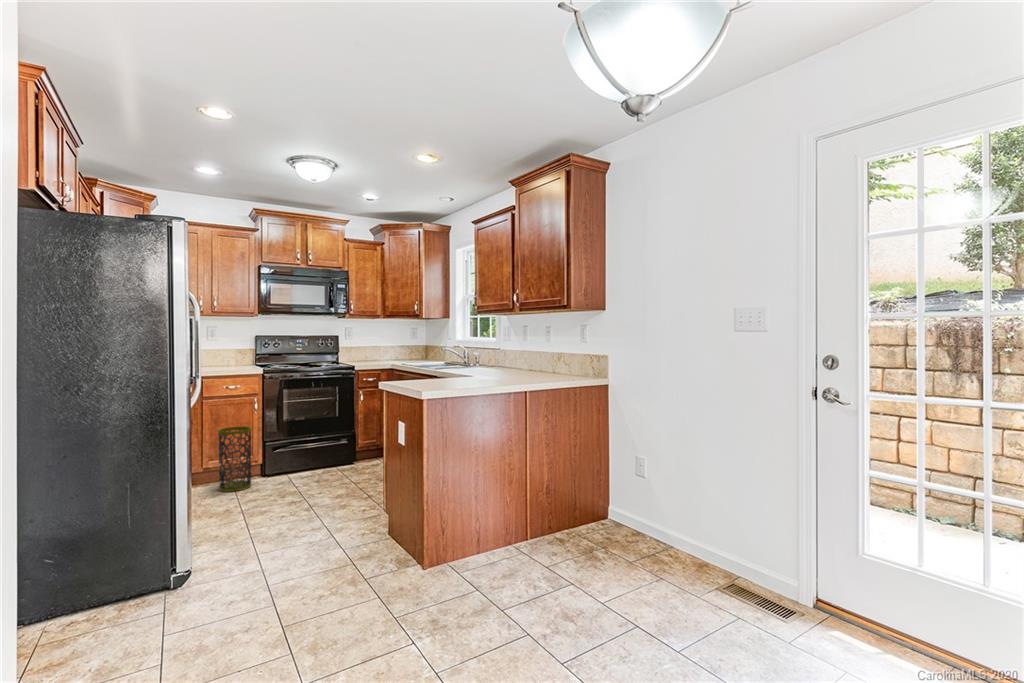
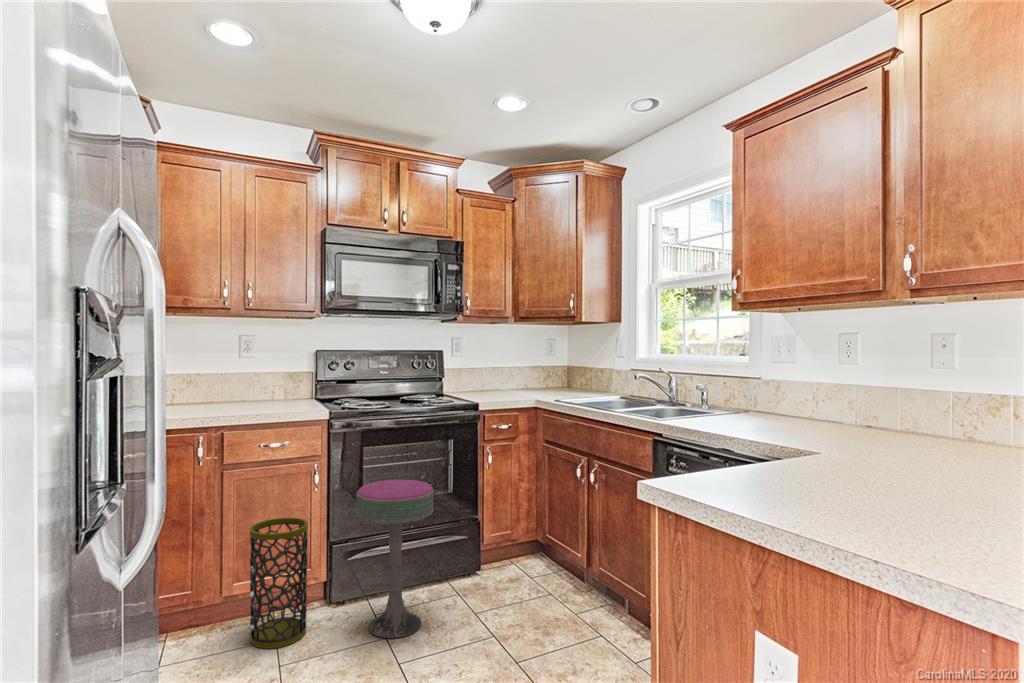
bar stool: none [279,406,323,486] -> present [356,480,434,638]

